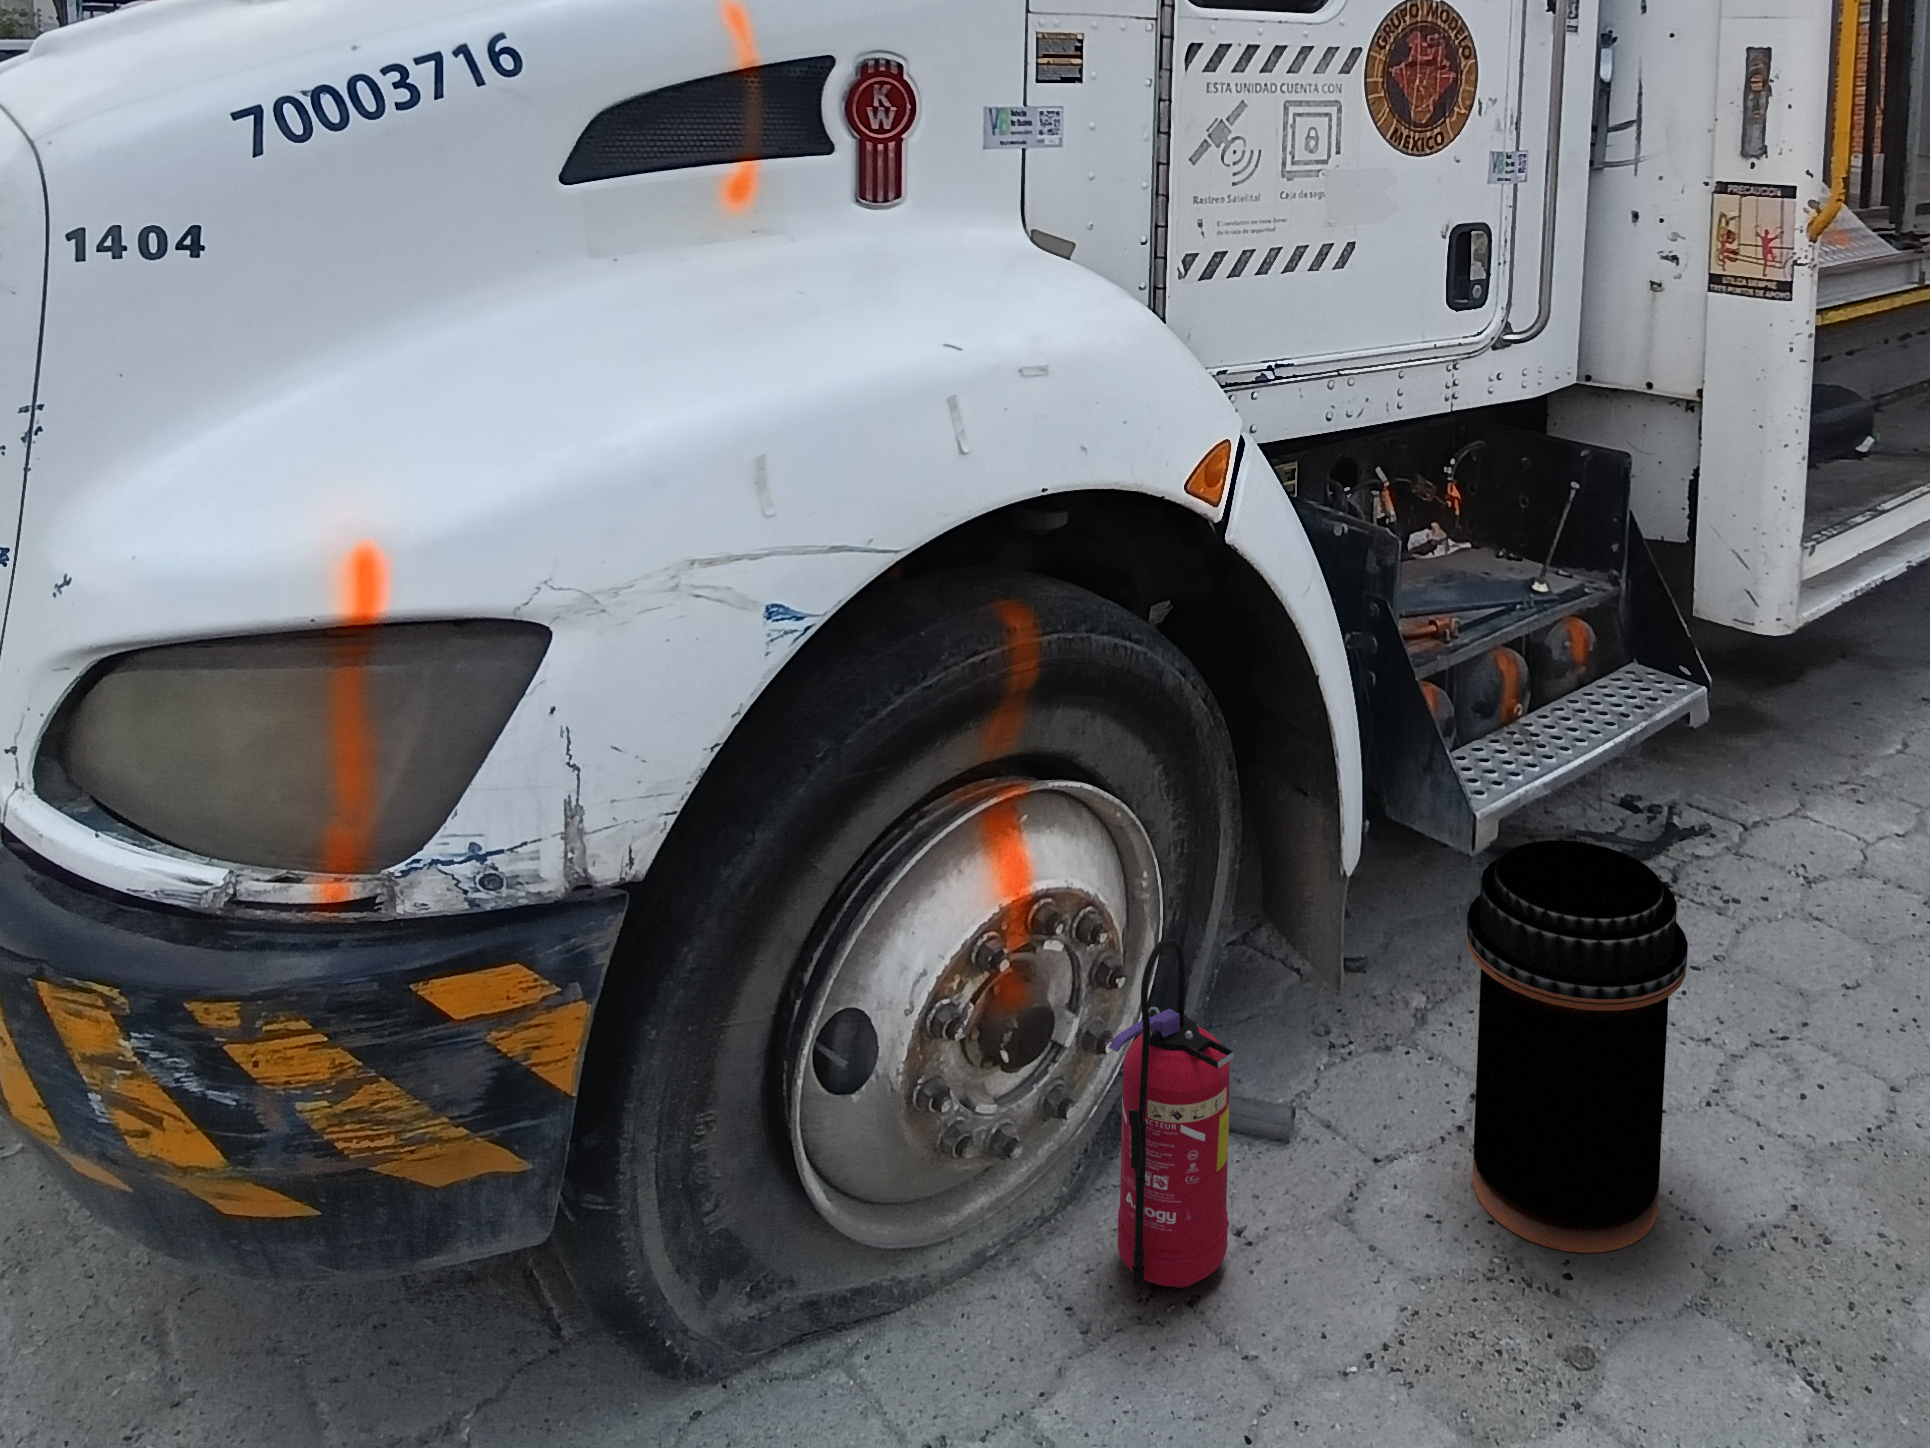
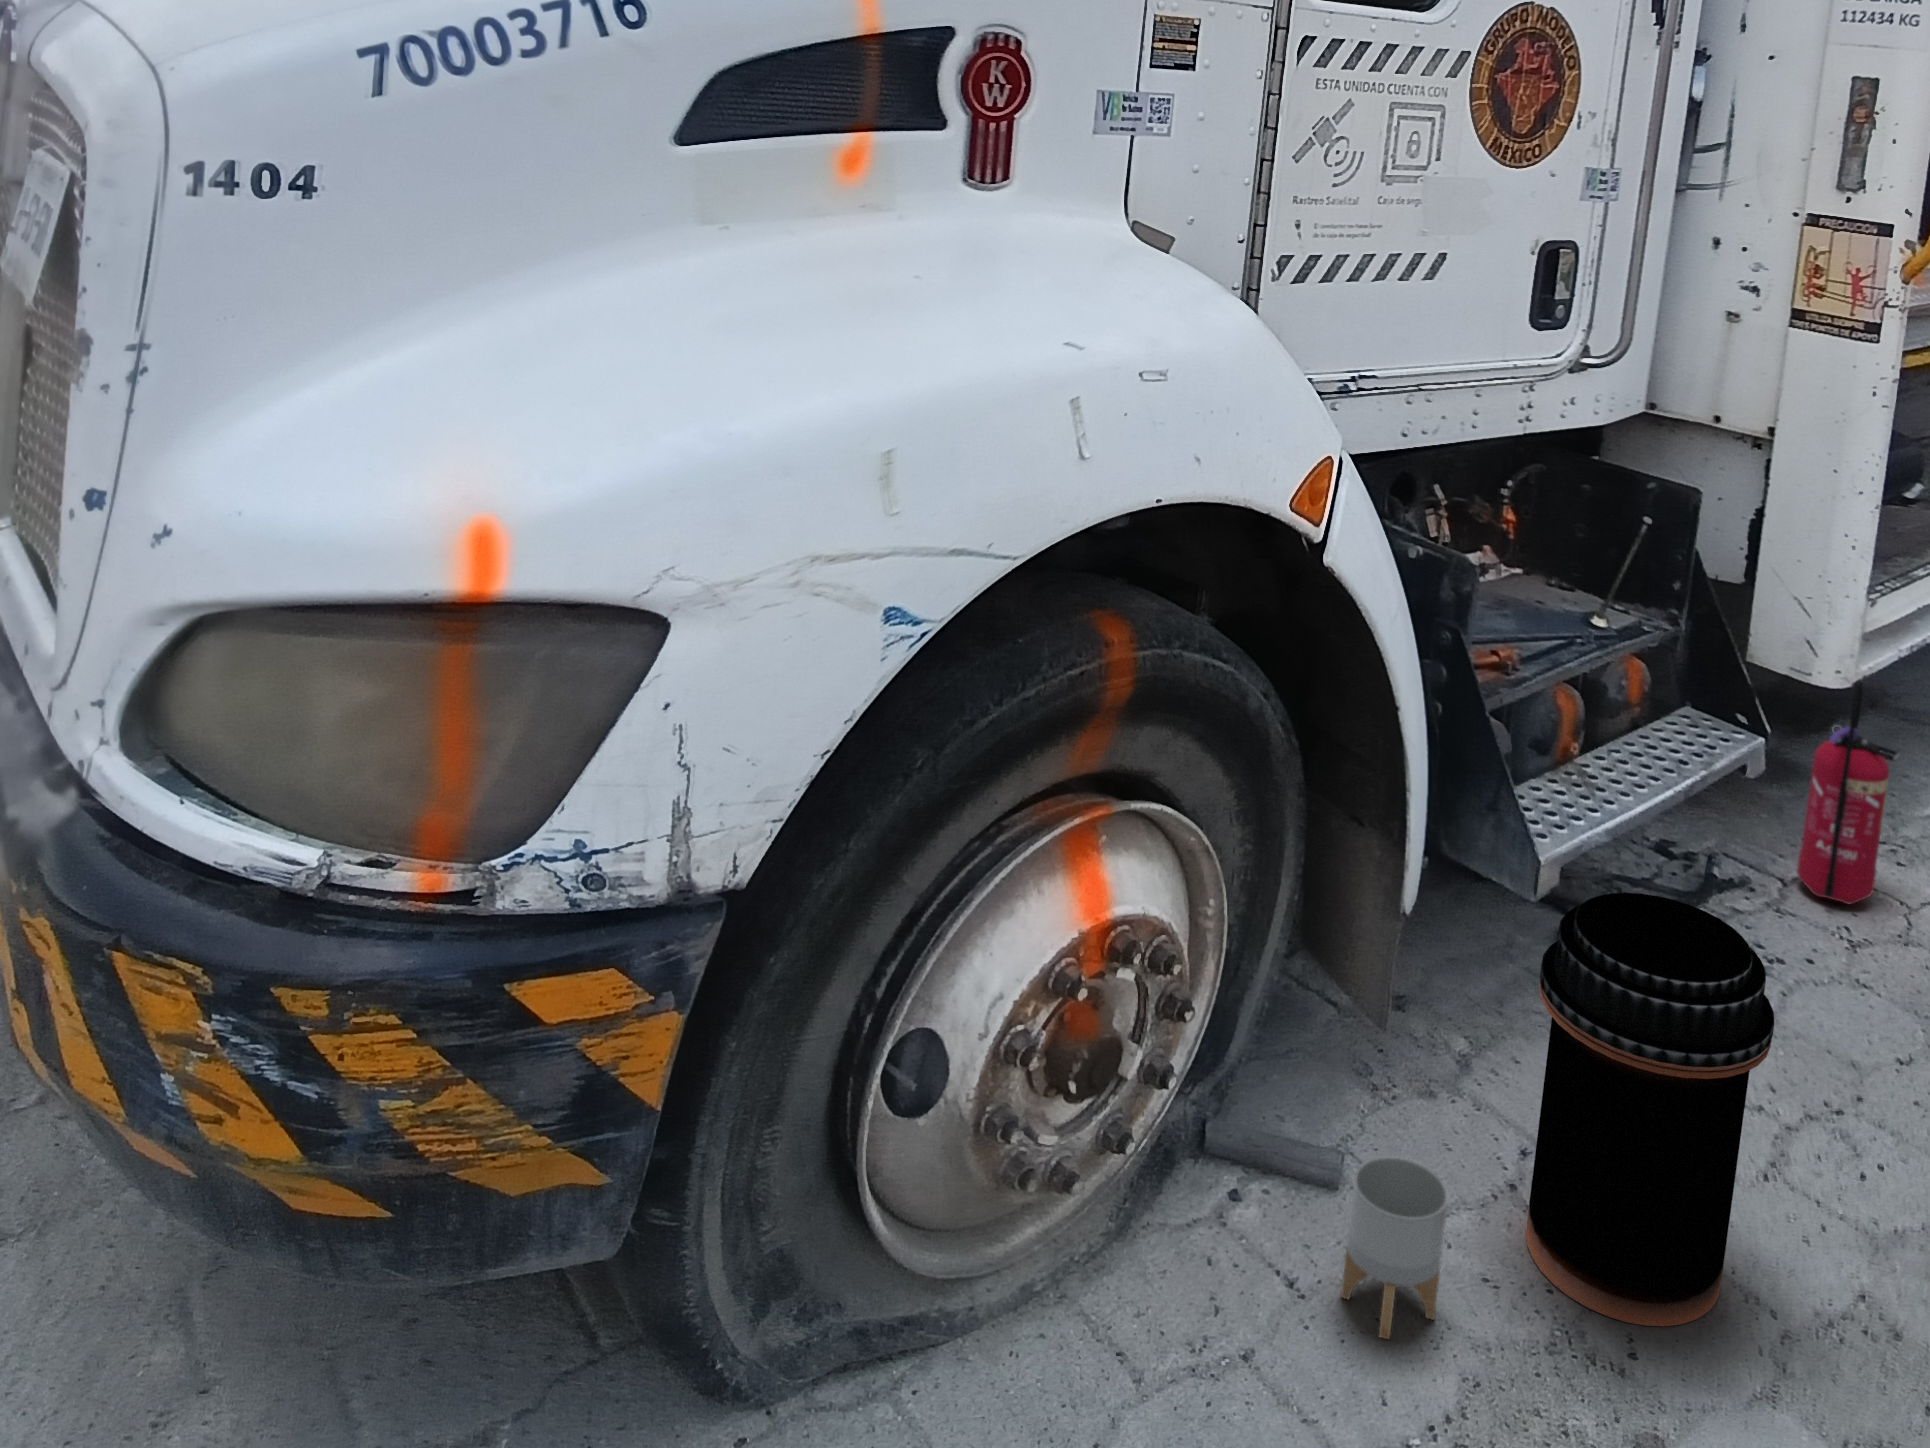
fire extinguisher: present [1109,938,1234,1288] -> present [1797,680,1900,904]
planter: none [1290,1108,1384,1283] -> present [1341,1156,1448,1339]

